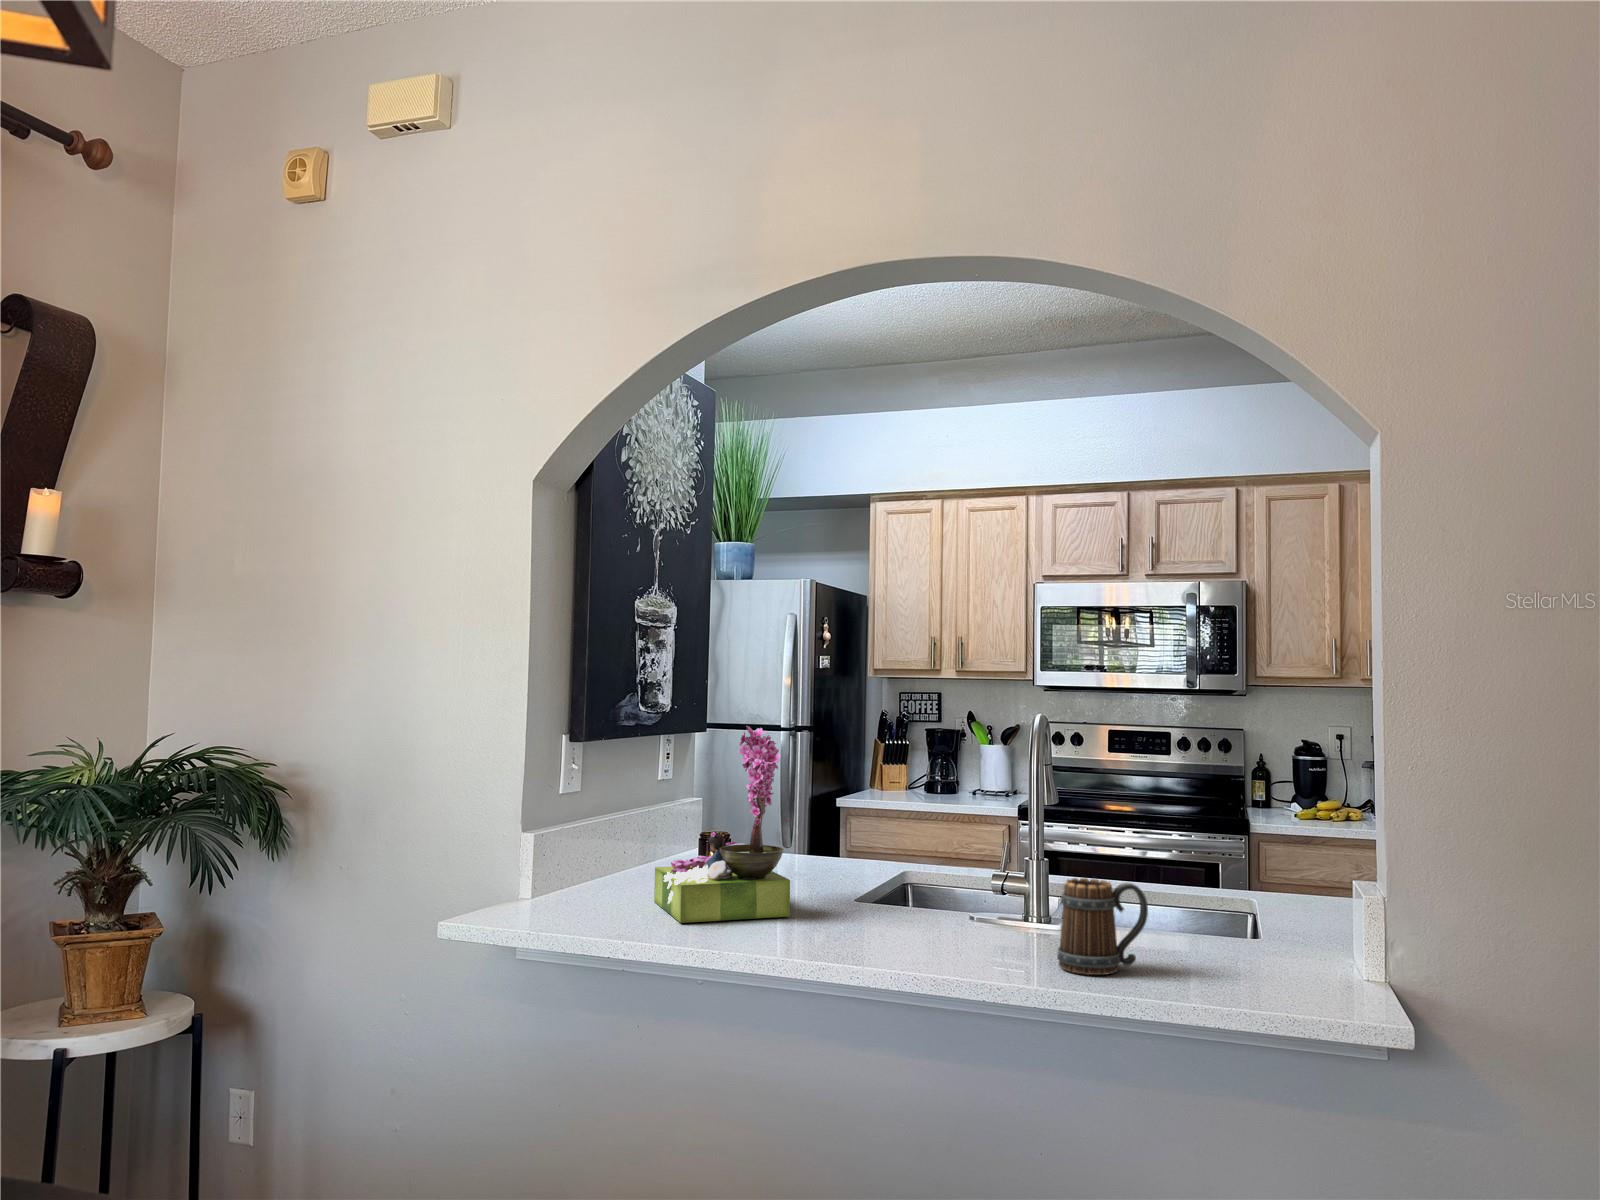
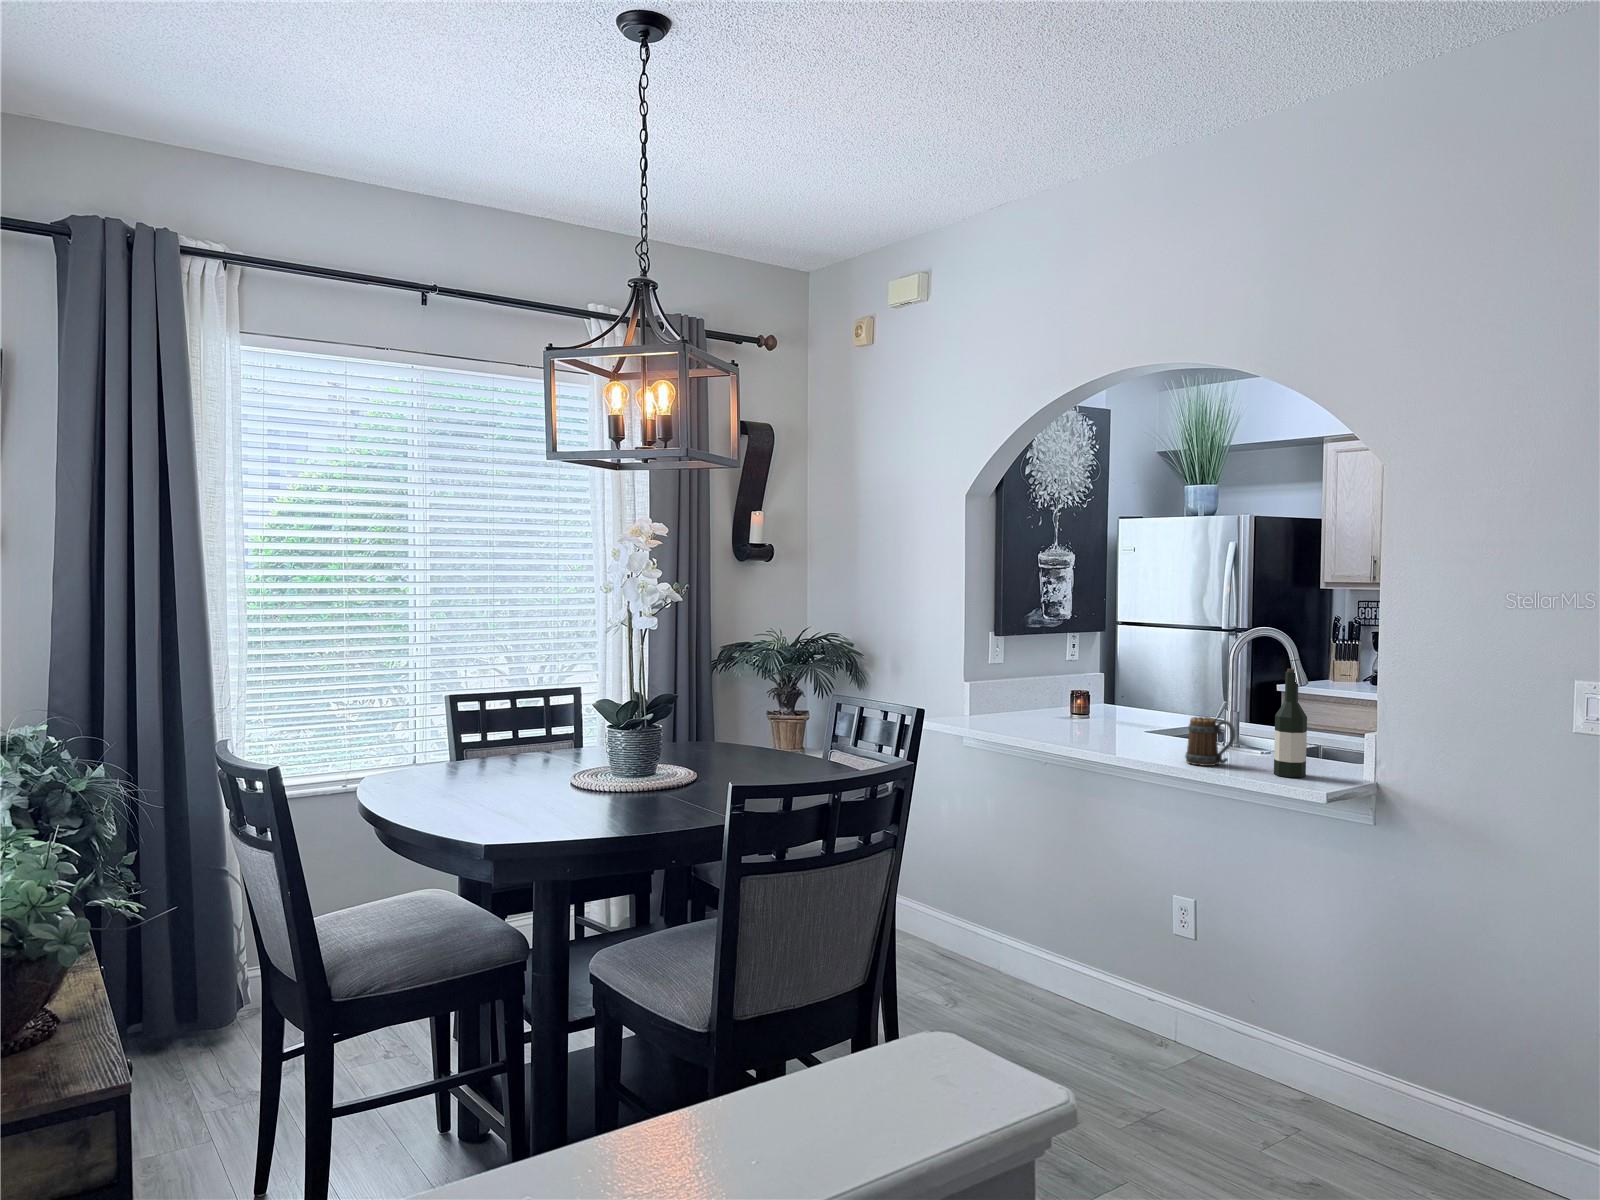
flower arrangement: present [654,726,790,923] -> none [1024,629,1100,733]
wine bottle: none [1227,780,1286,984] -> present [1274,669,1307,777]

